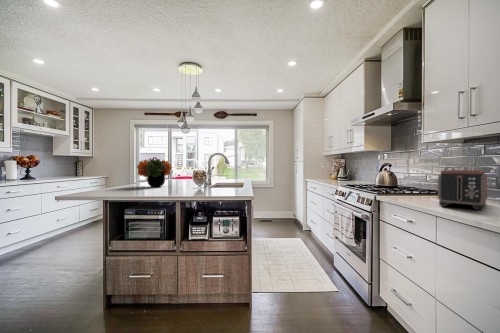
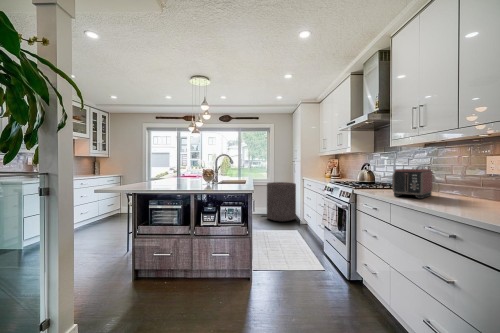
flower arrangement: present [137,157,172,187] -> none [156,158,185,184]
trash can: none [266,184,297,227] -> present [267,182,296,222]

